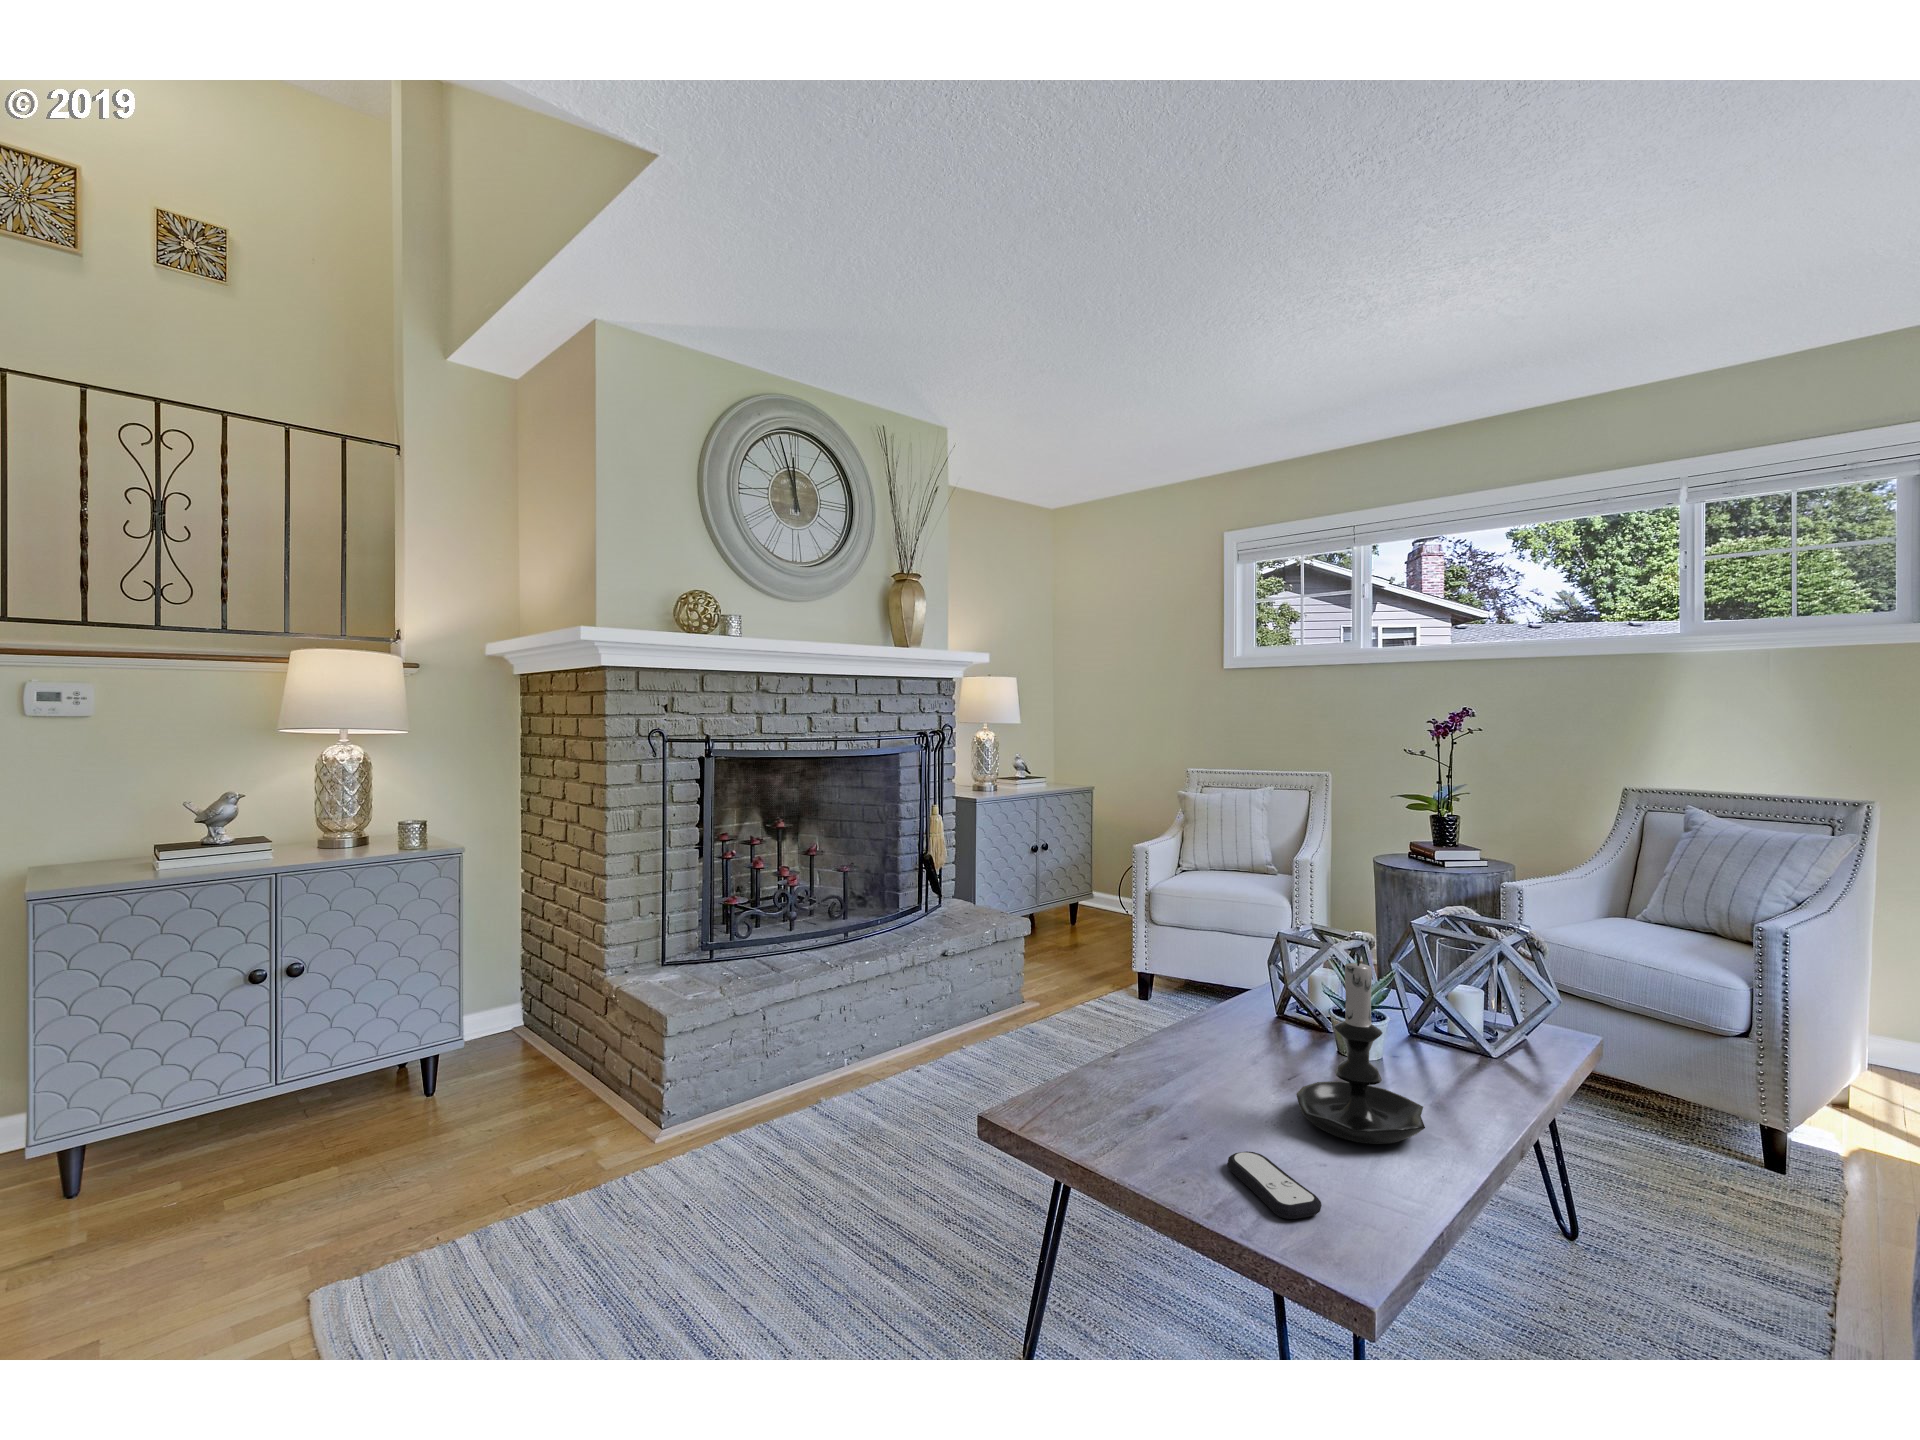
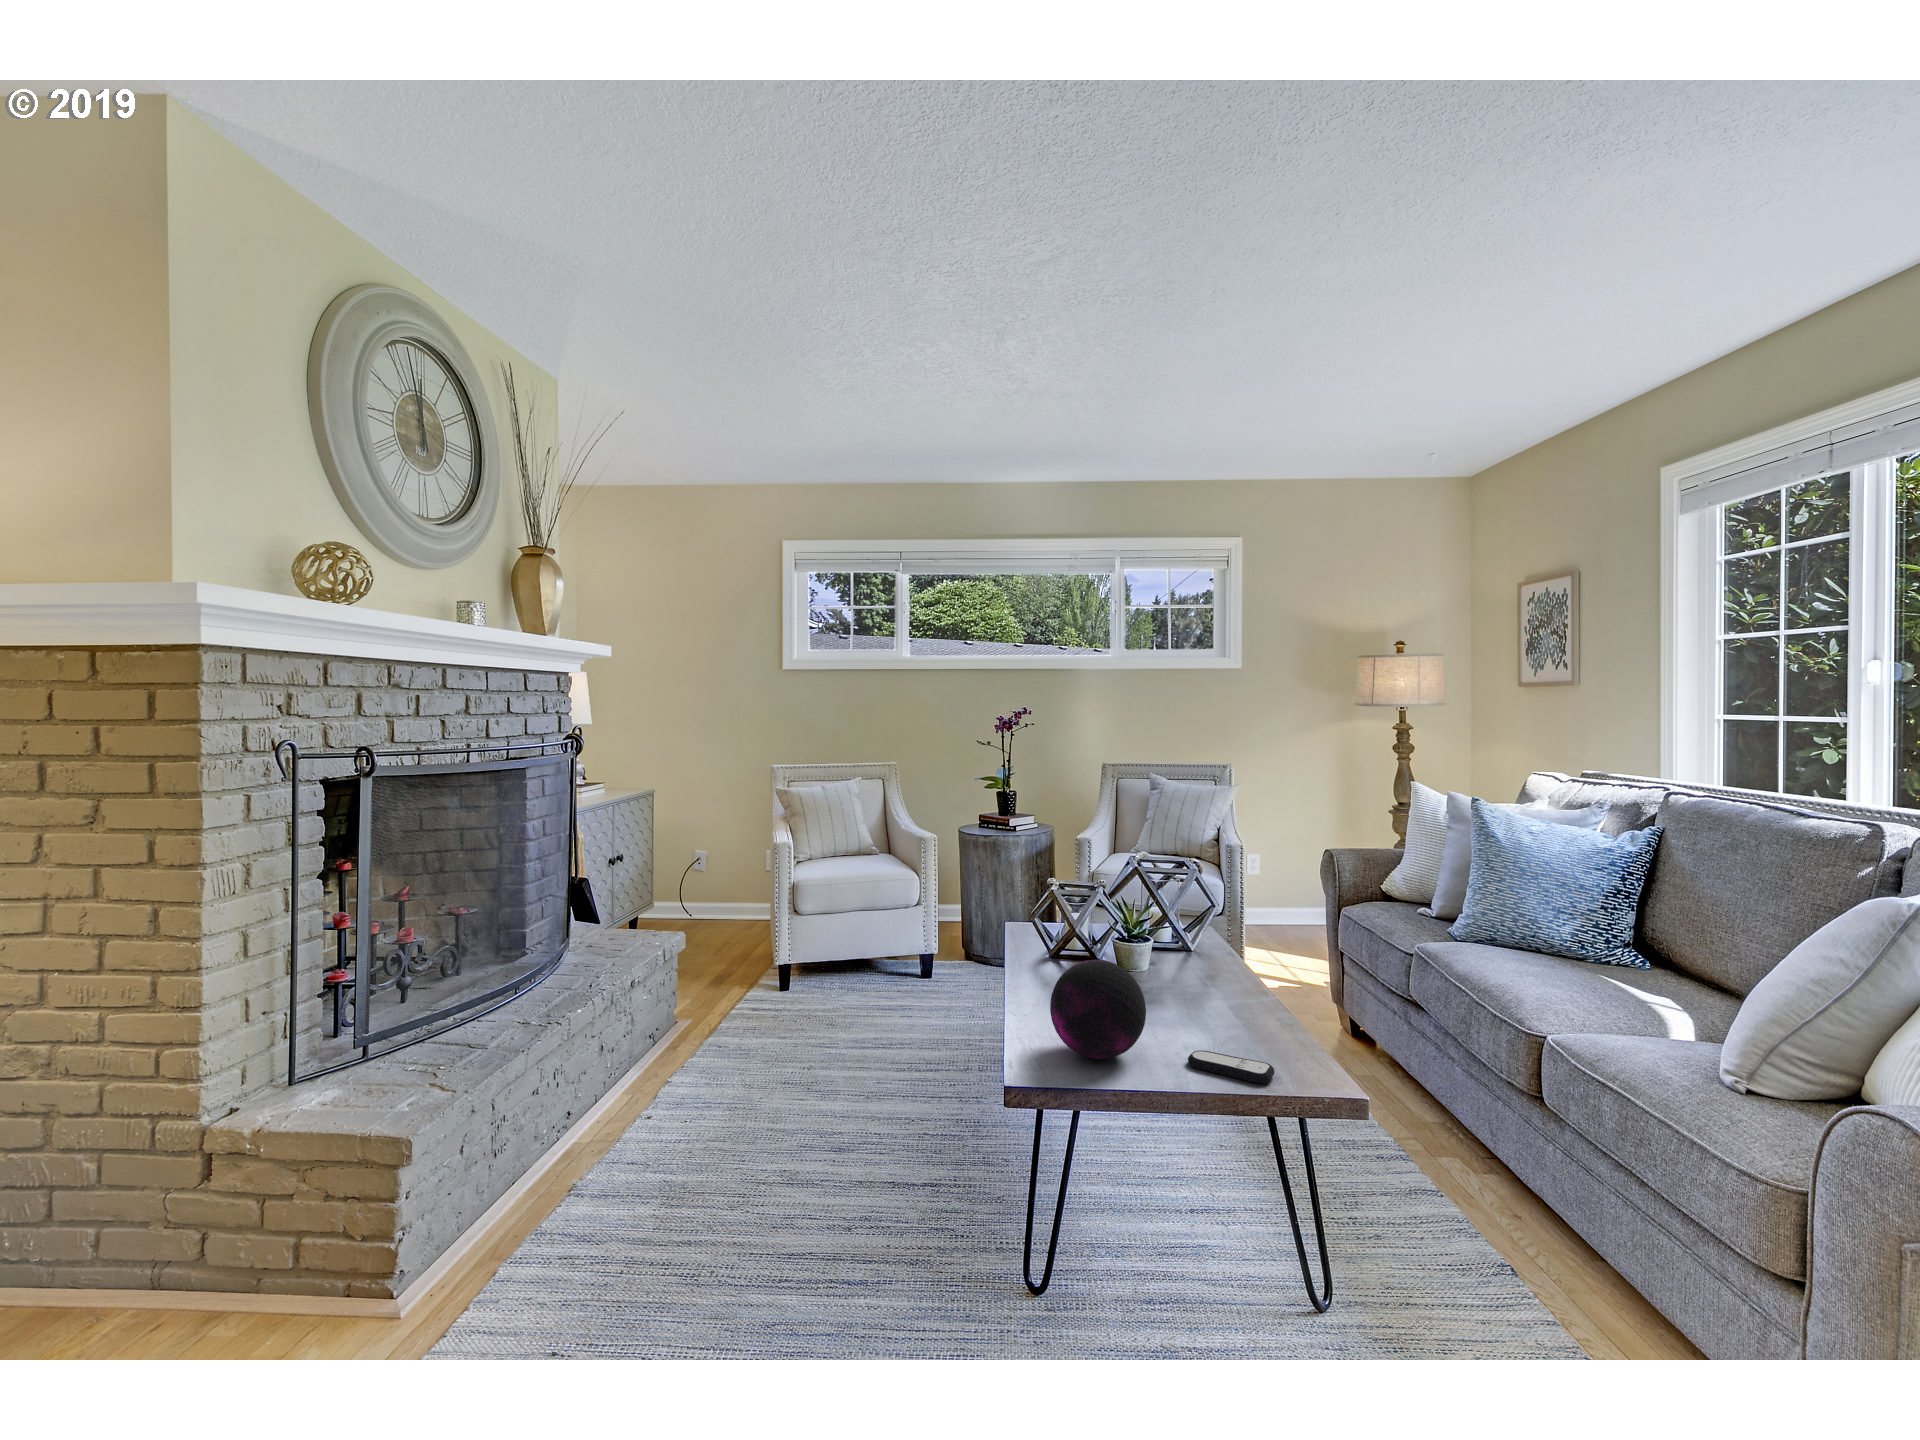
candle holder: present [1296,954,1425,1144] -> none [1159,893,1251,1027]
decorative orb: none [1085,1003,1201,1125] -> present [1050,960,1146,1059]

